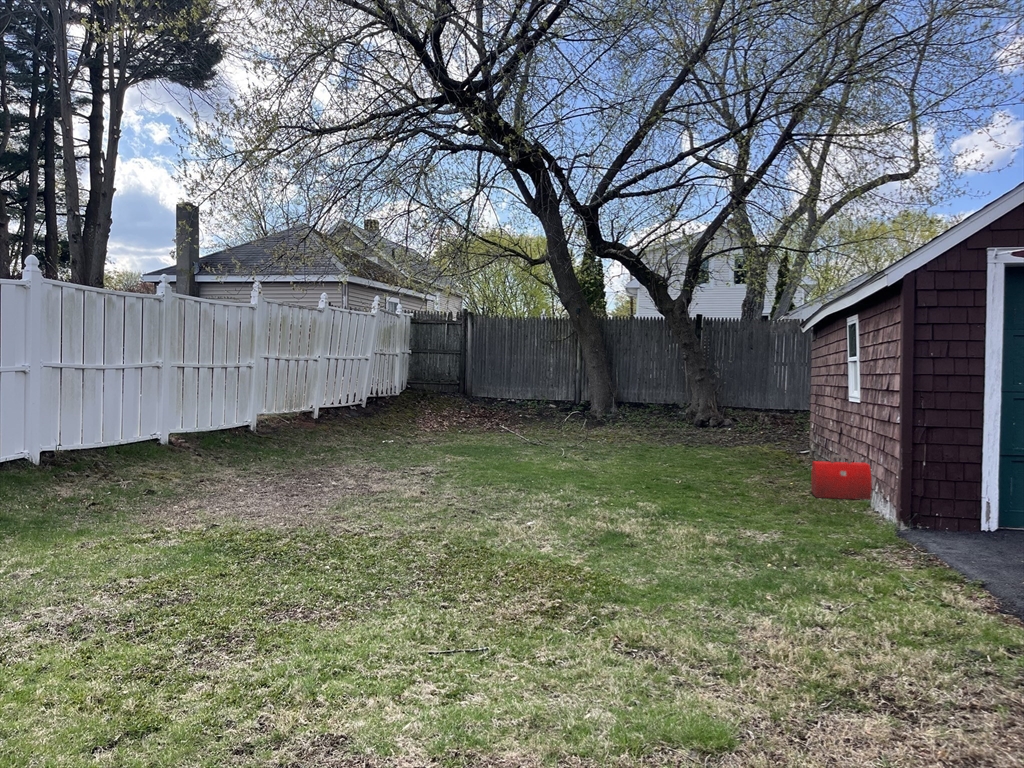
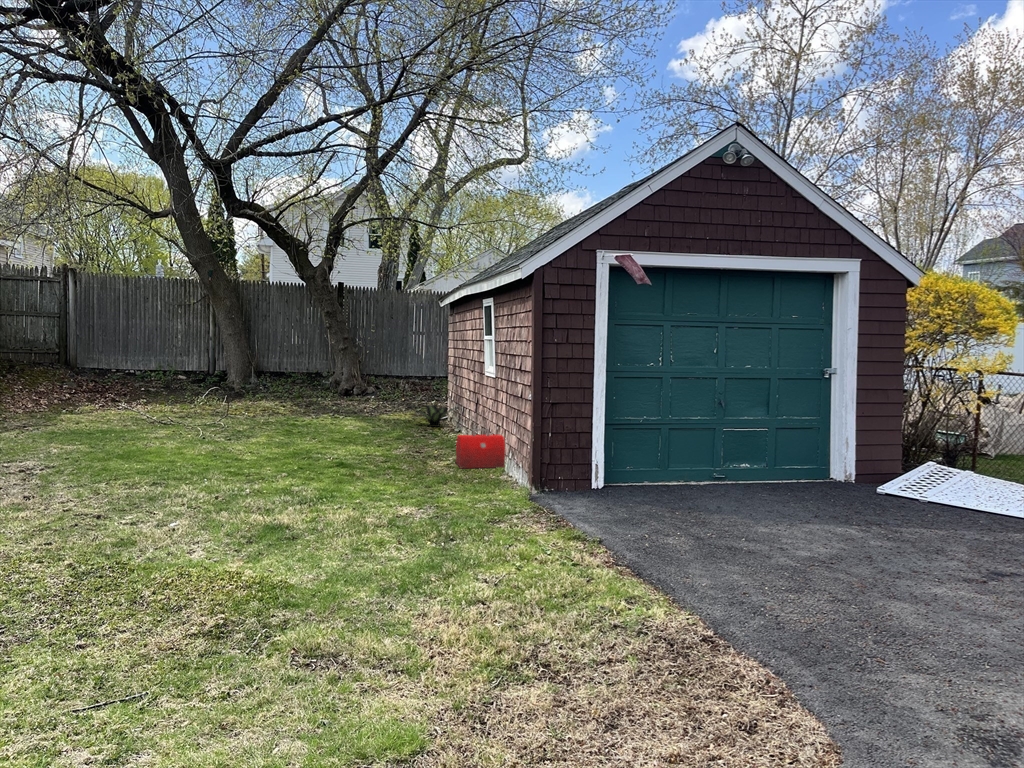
potted plant: none [769,434,822,458] -> present [419,405,458,427]

